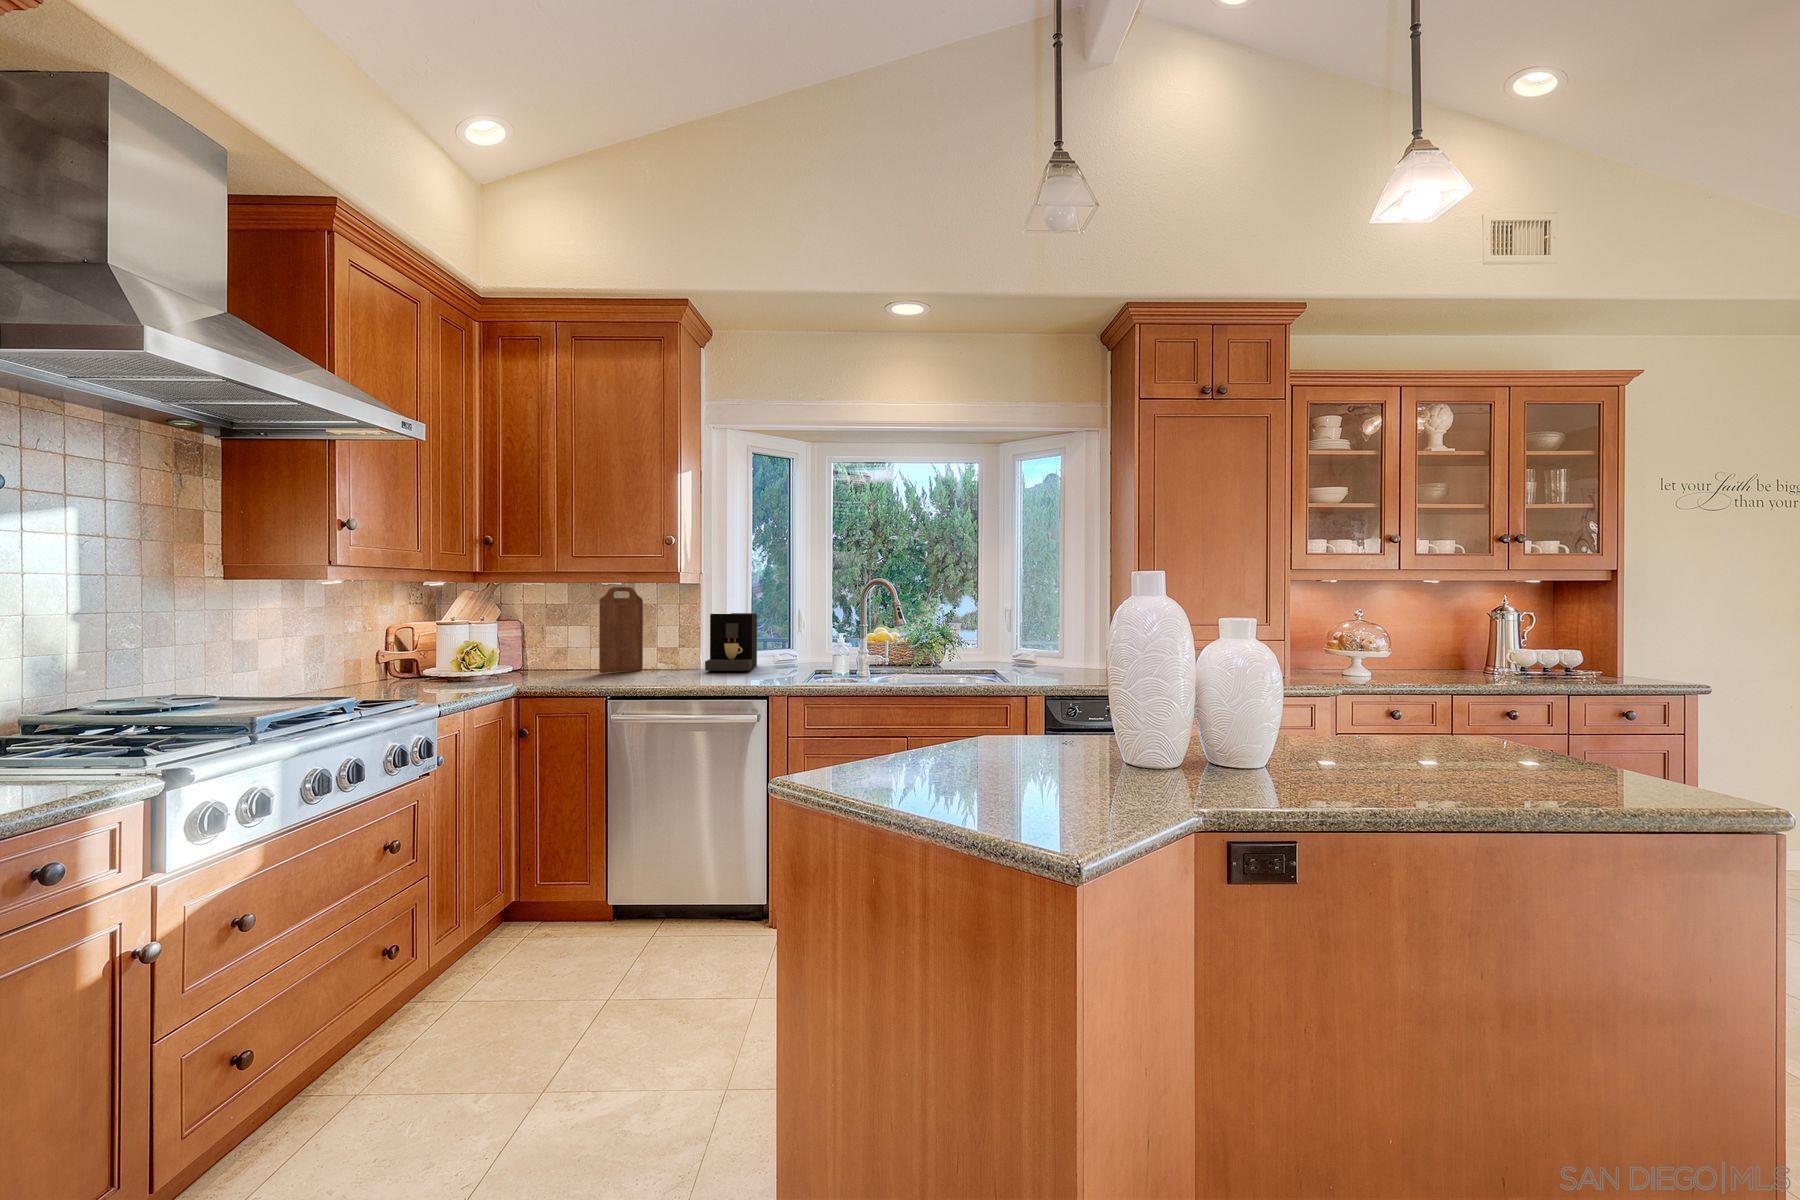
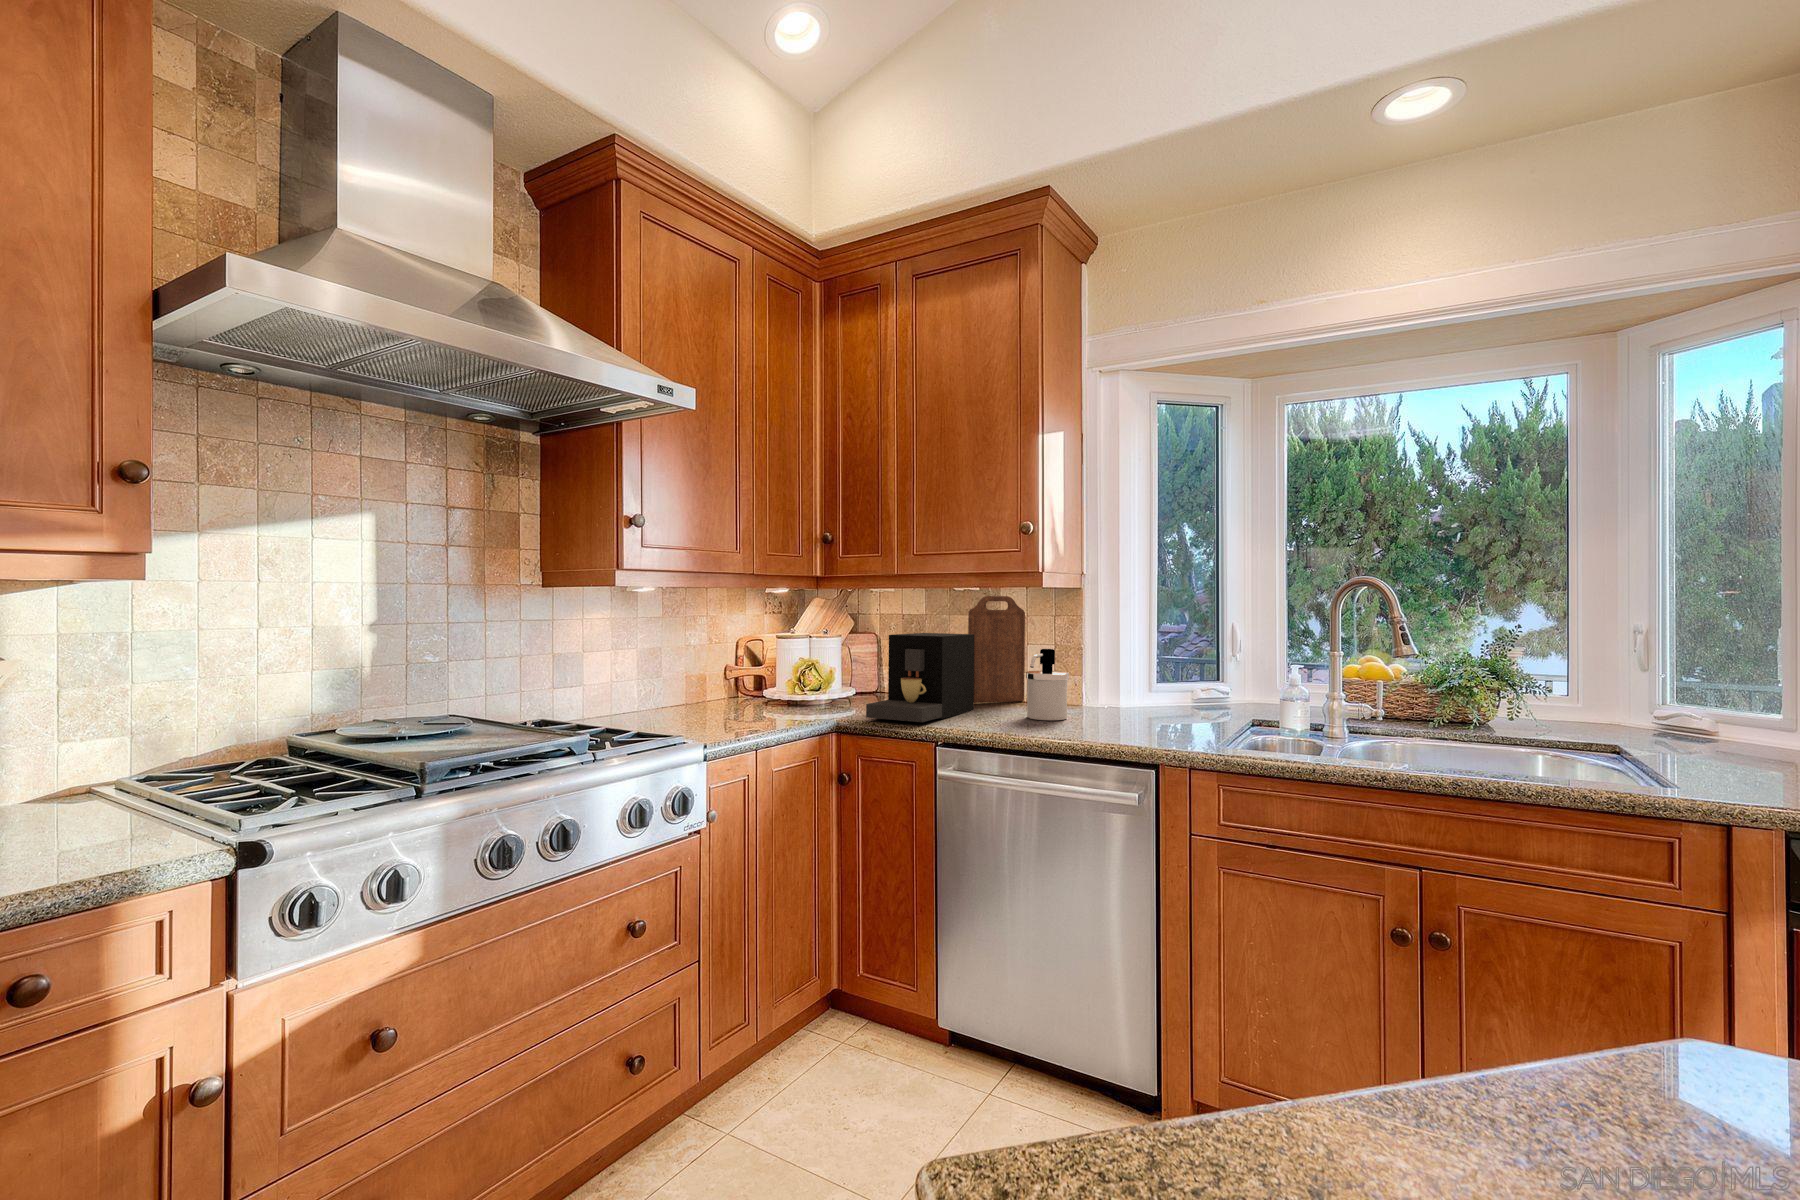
coffee maker: present [705,613,757,671] -> present [866,633,974,722]
soap dispenser: none [656,627,689,679] -> present [1026,649,1069,720]

